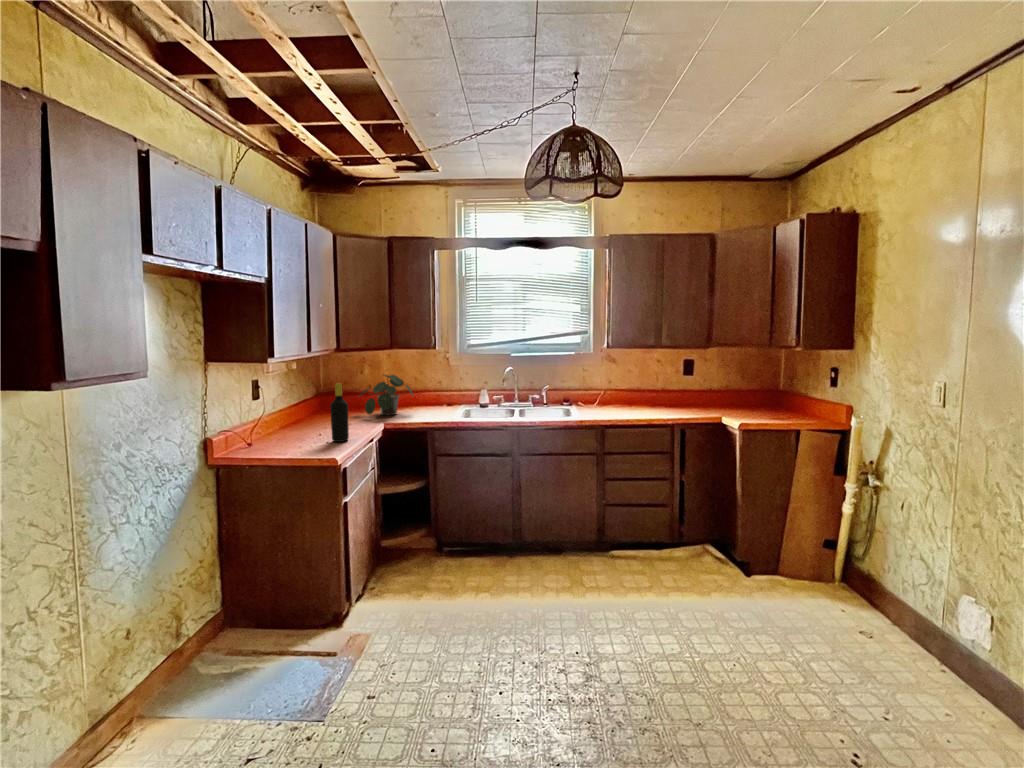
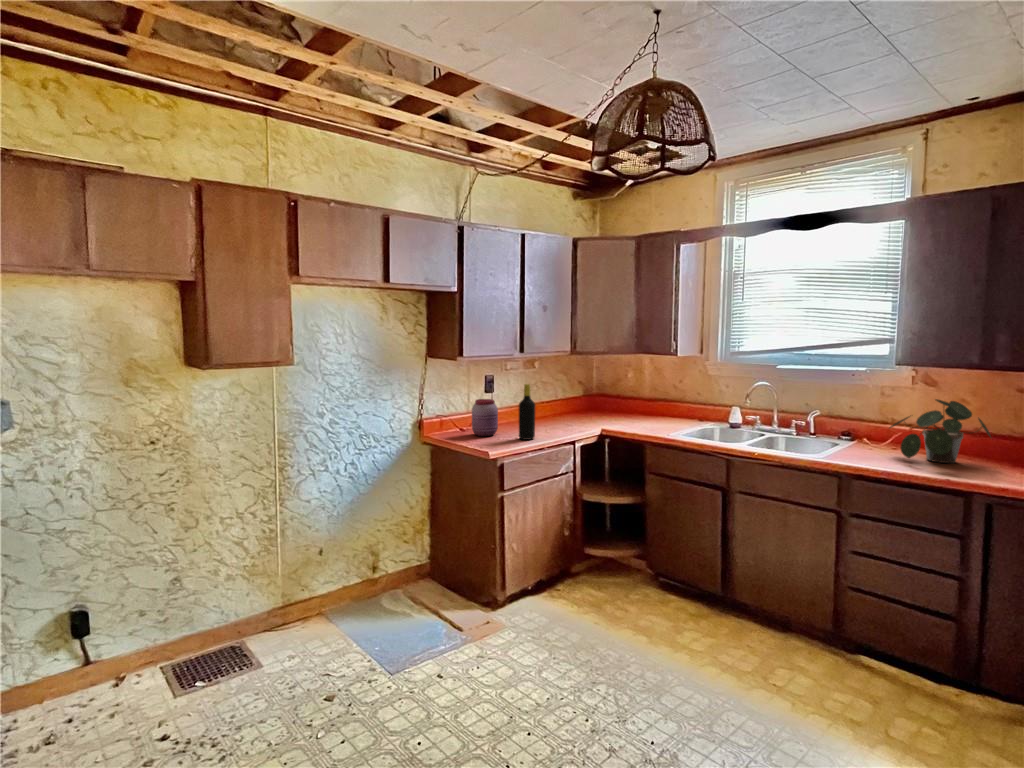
potted plant: present [359,375,413,415] -> present [890,399,991,463]
jar: none [267,404,300,446] -> present [472,399,498,436]

